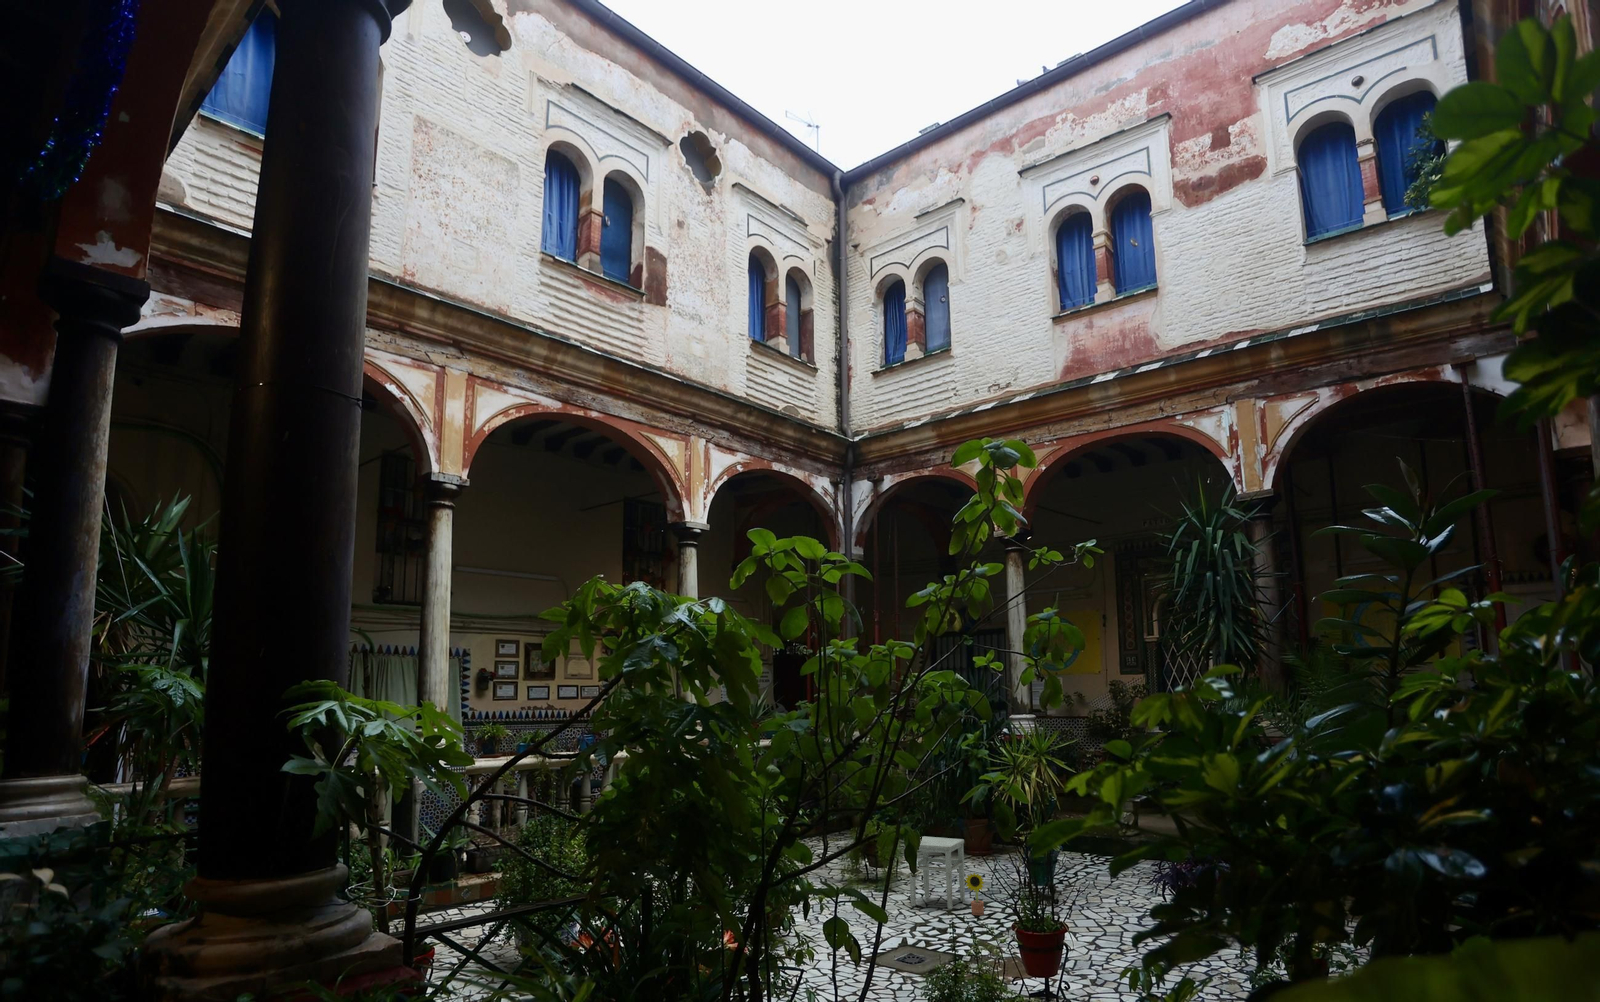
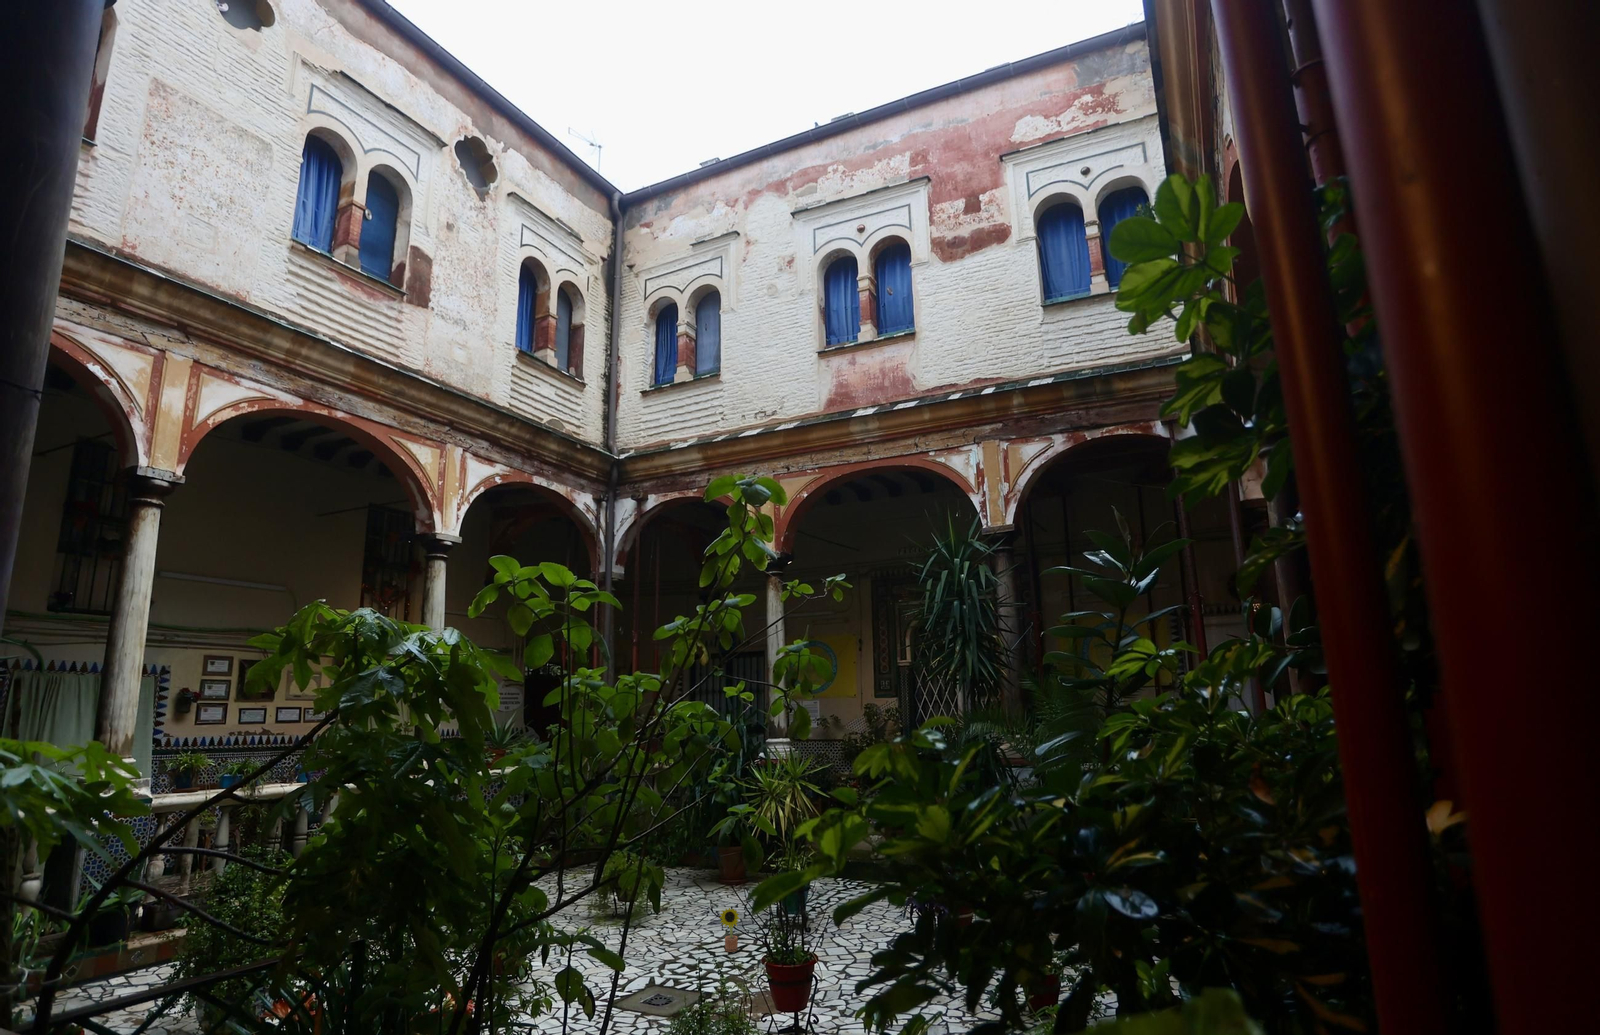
stool: present [910,836,965,909] -> none [661,868,719,947]

